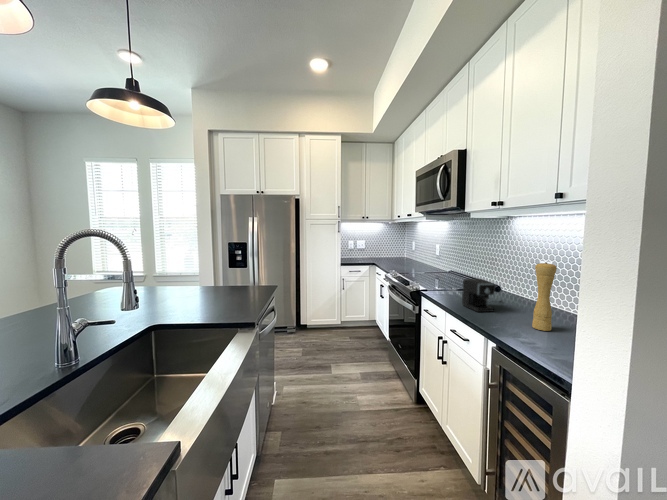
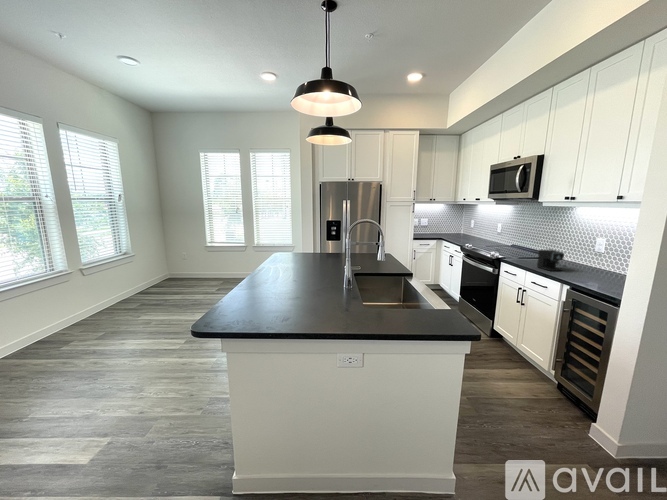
pepper mill: present [532,262,557,331] -> none [591,239,613,281]

